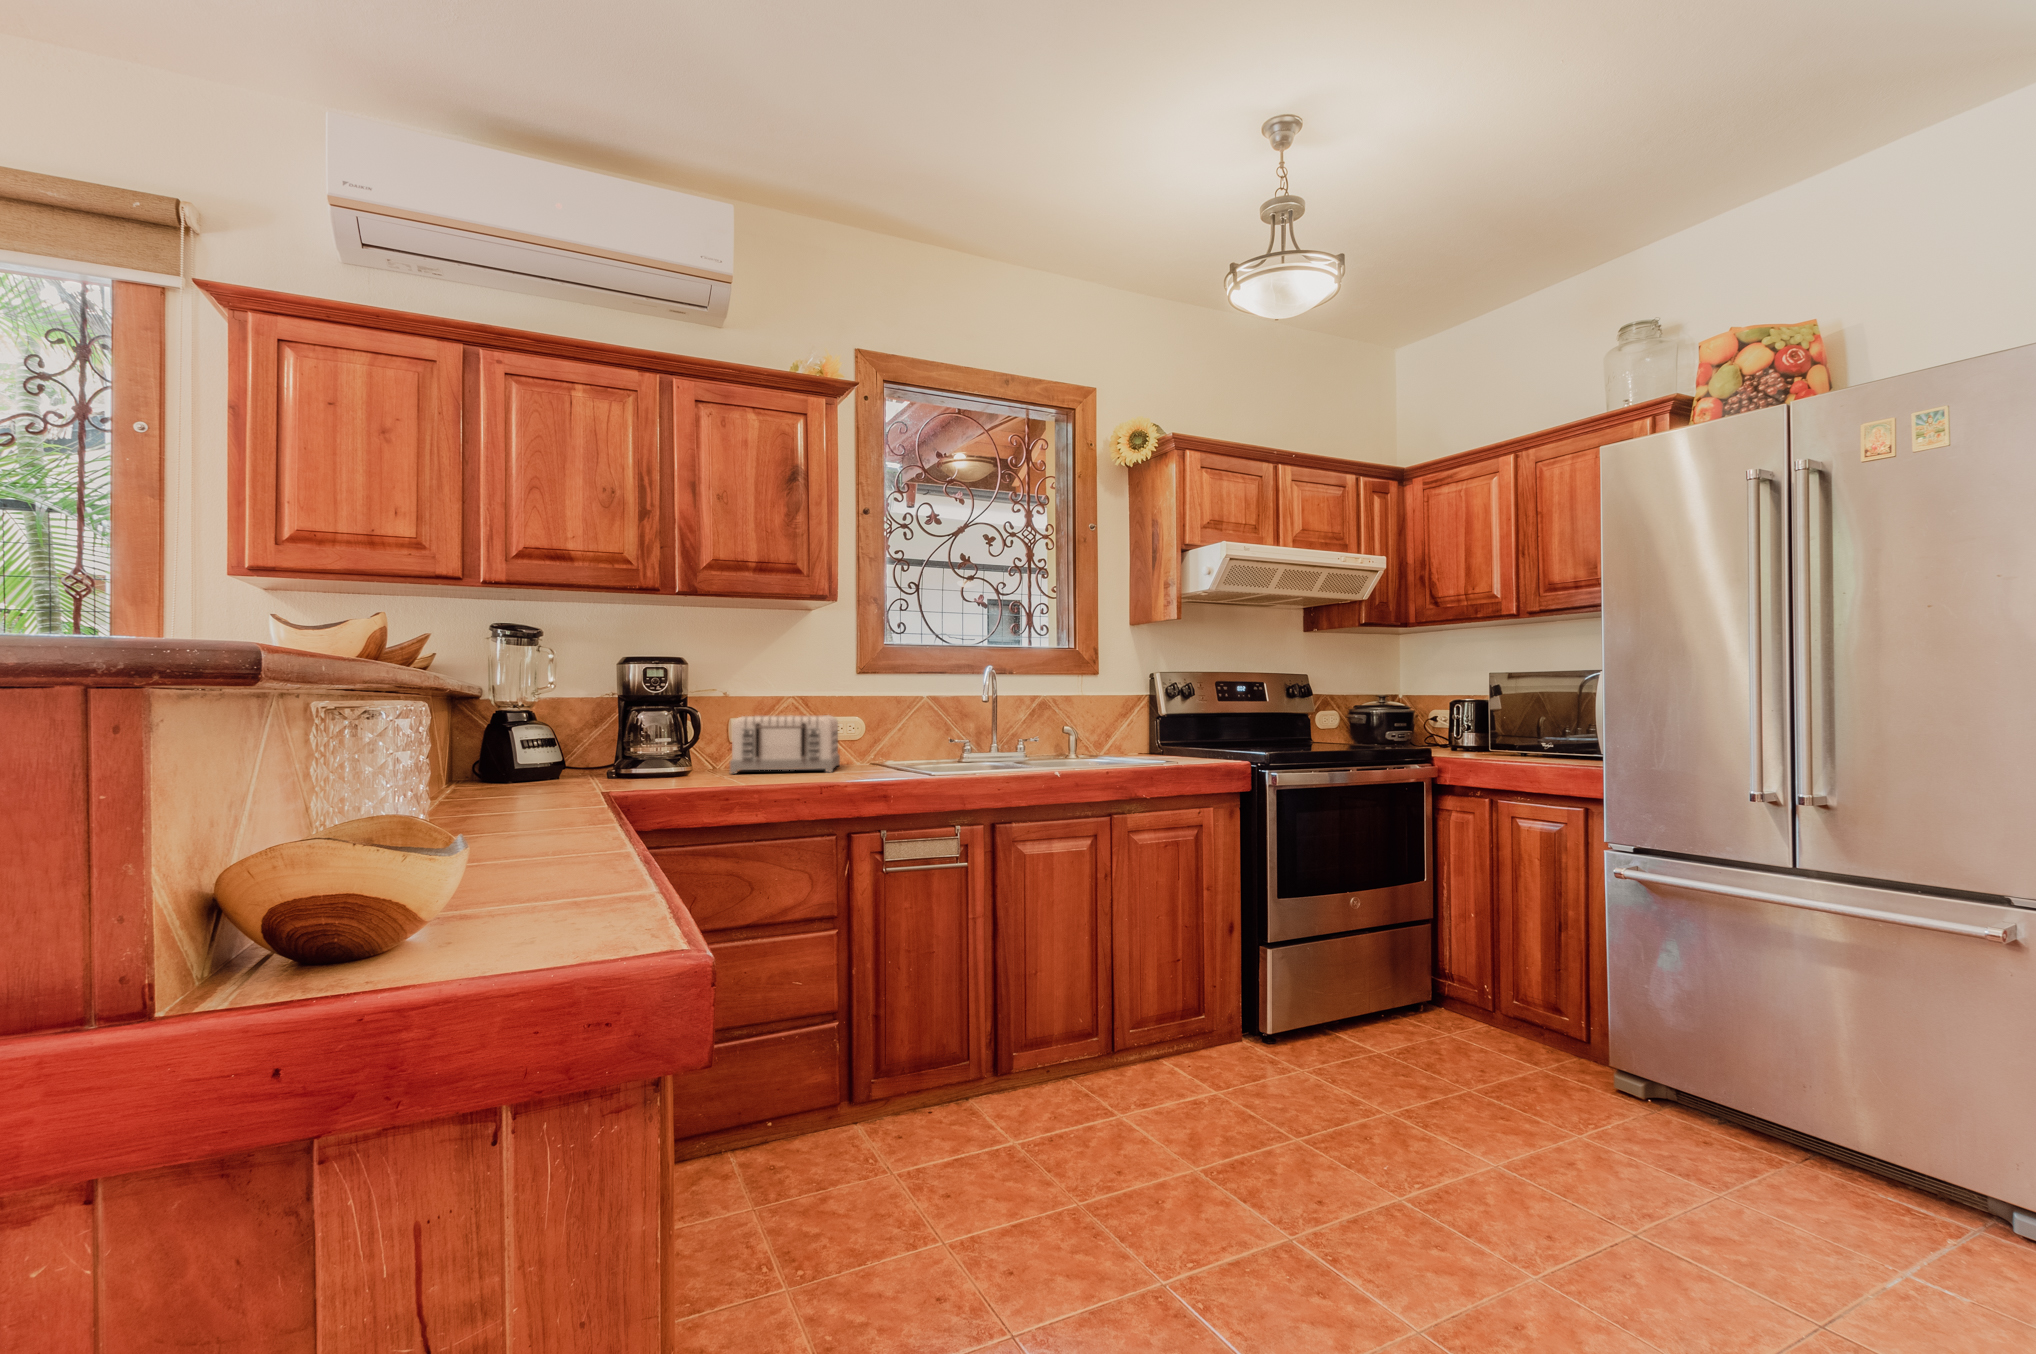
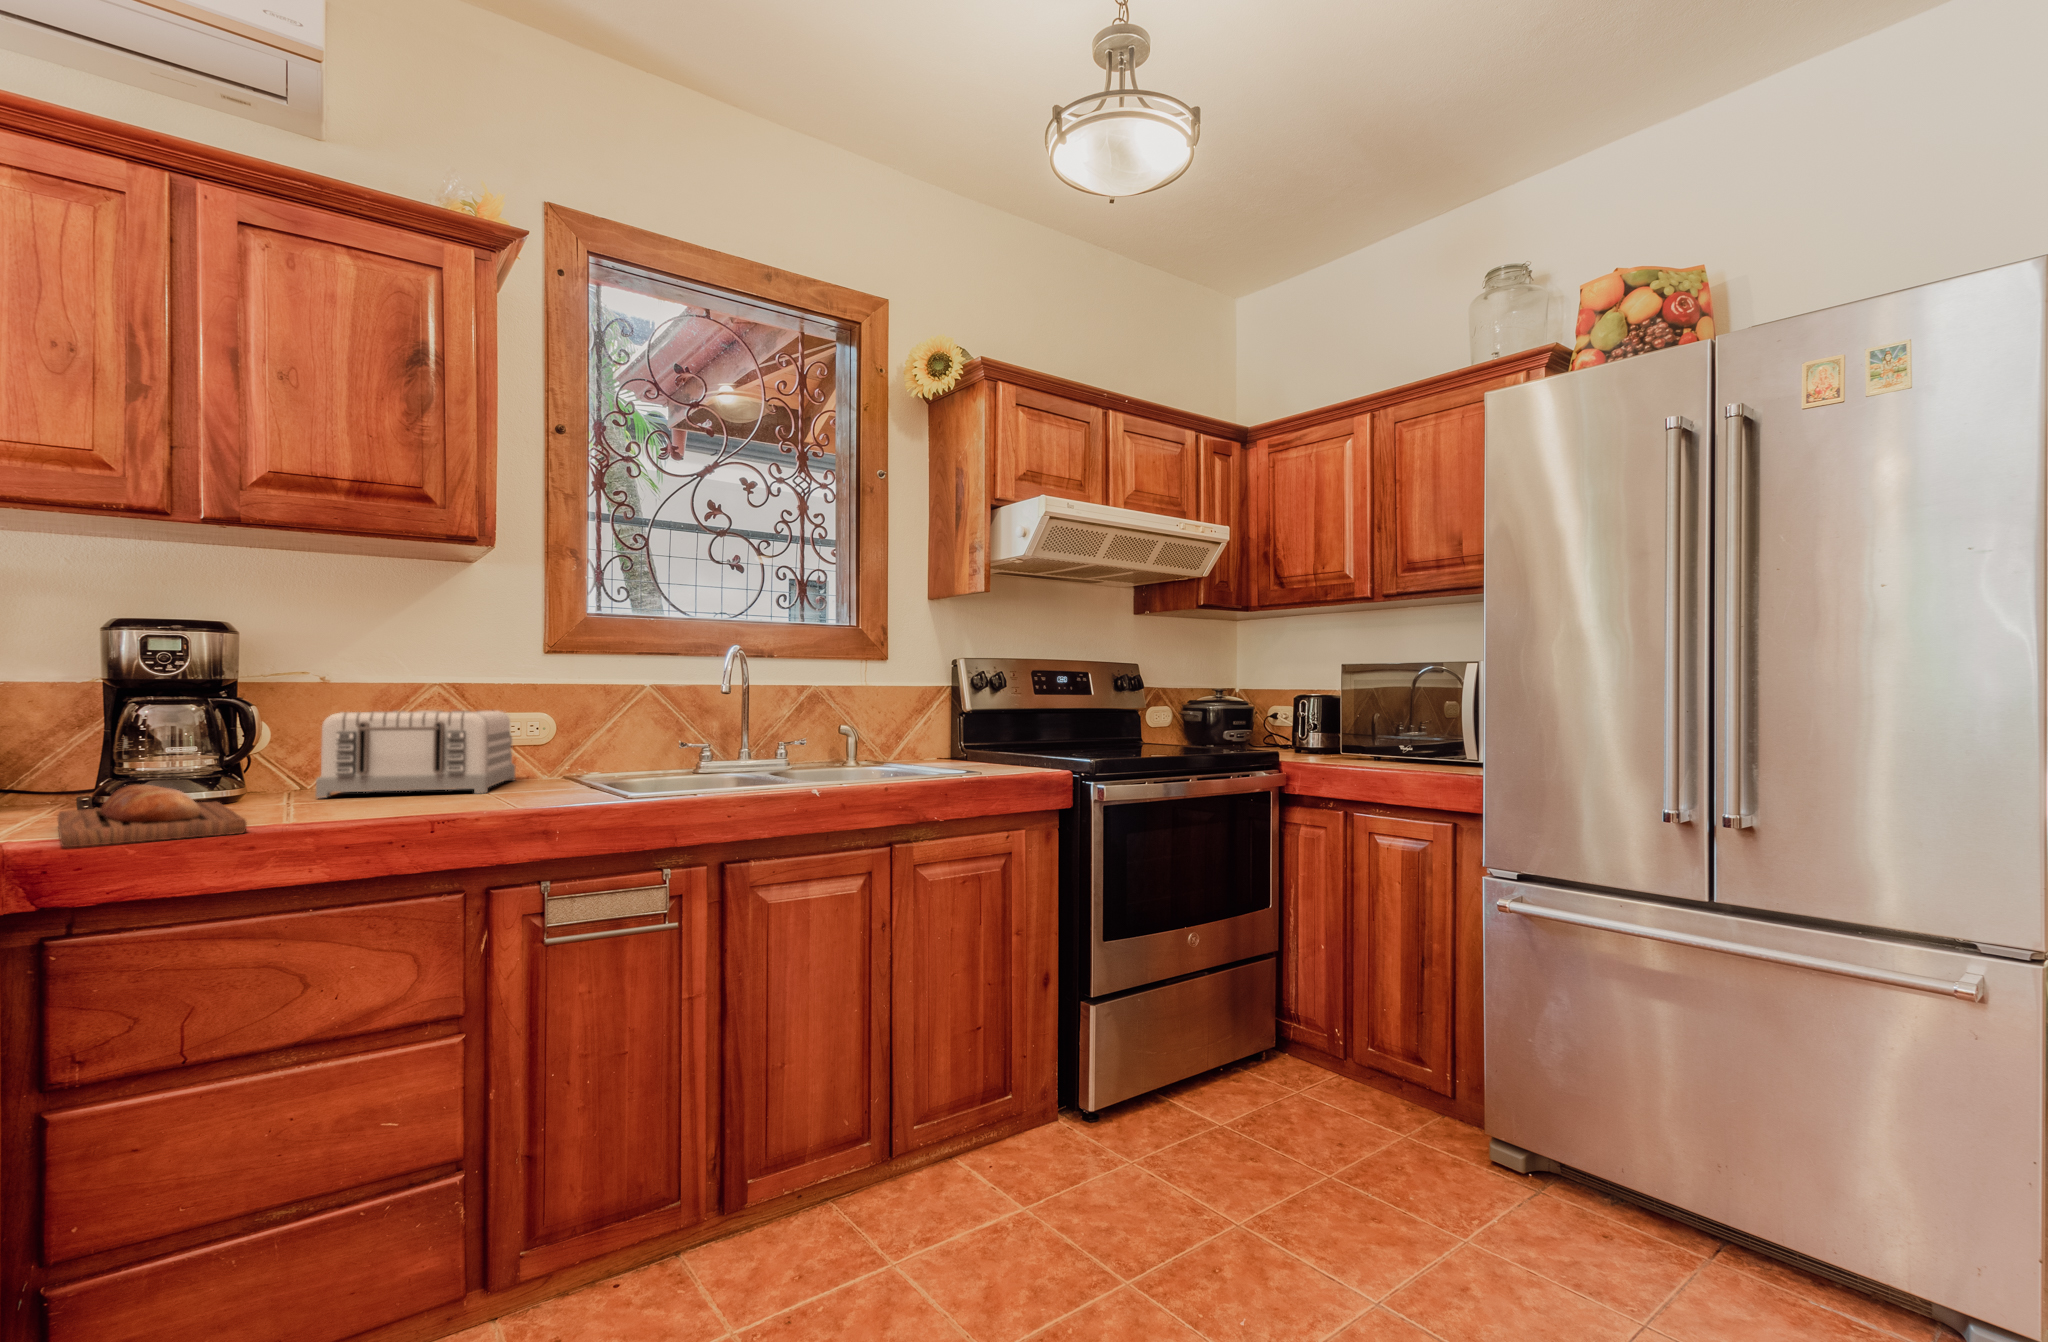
bread loaf: none [612,760,726,794] -> present [58,784,247,847]

